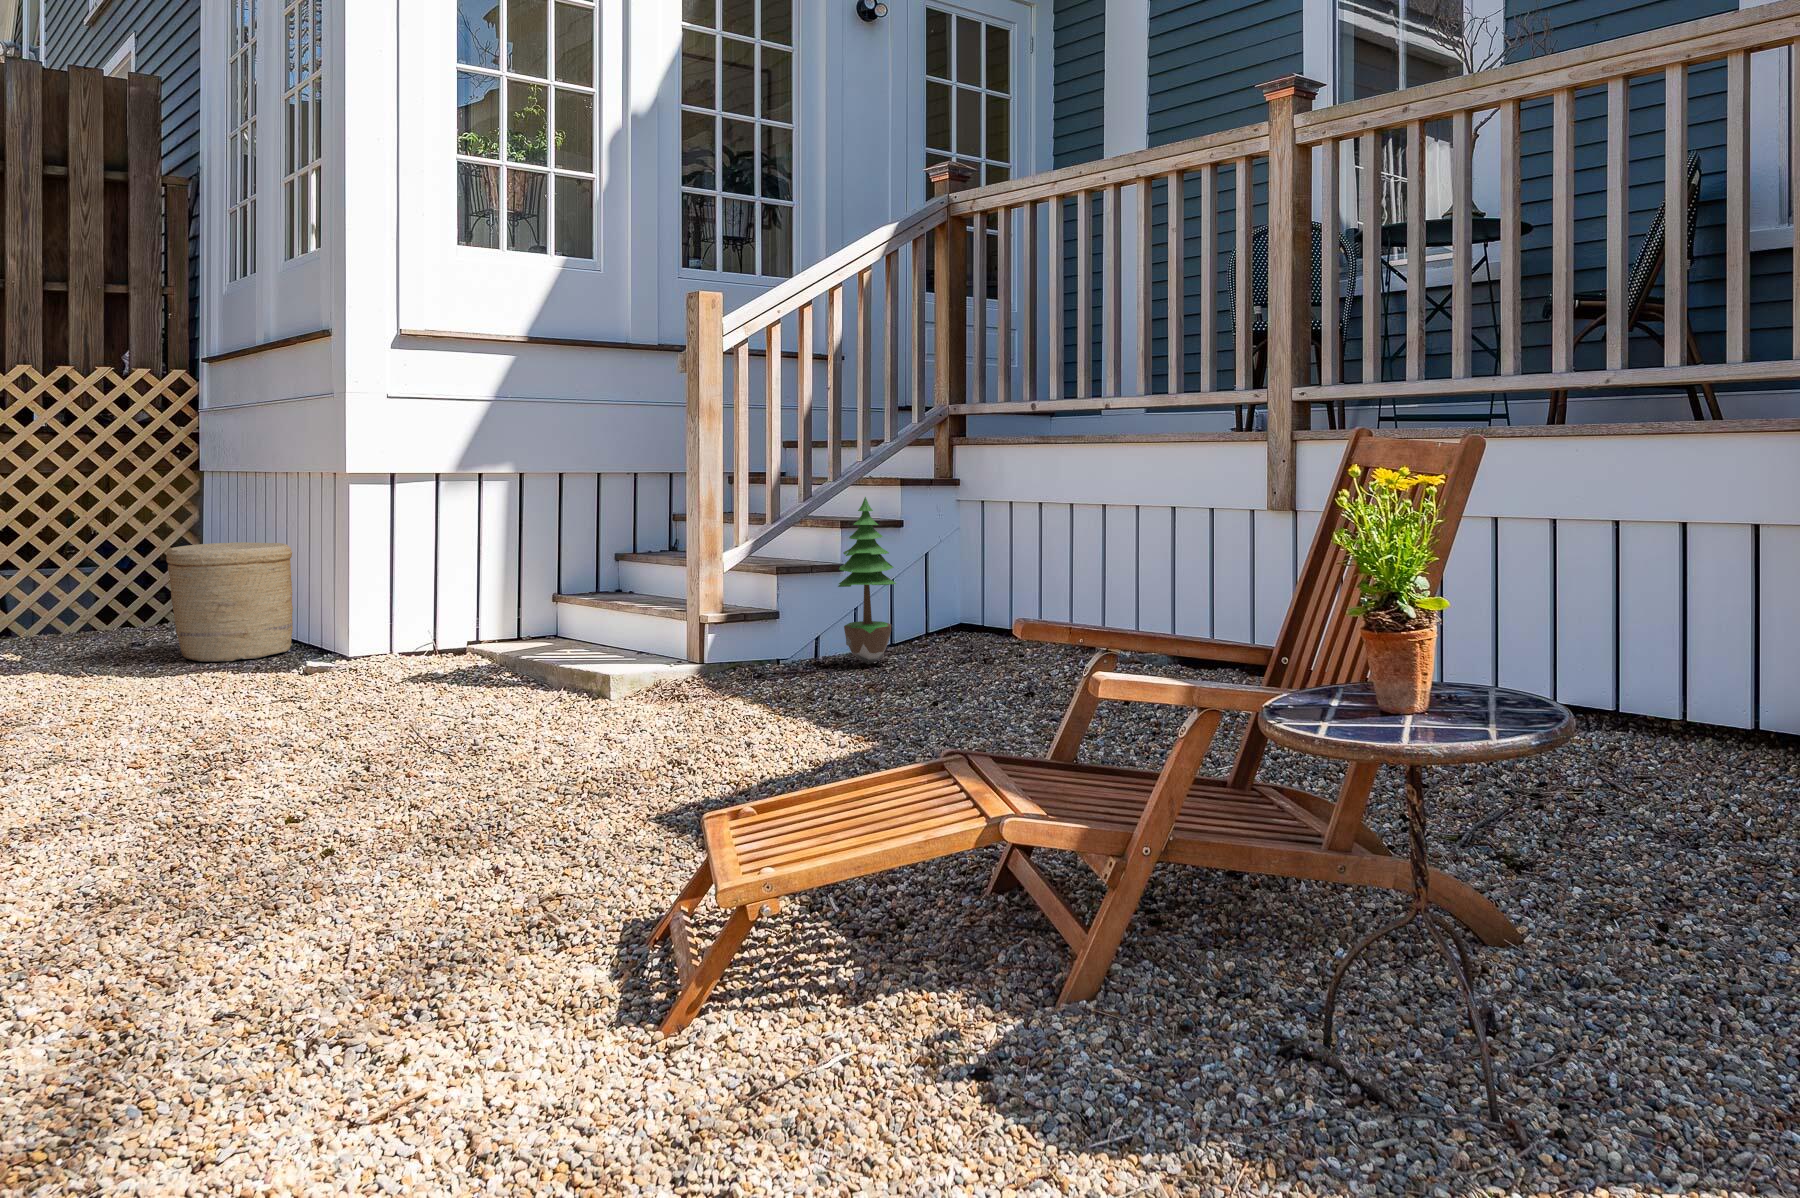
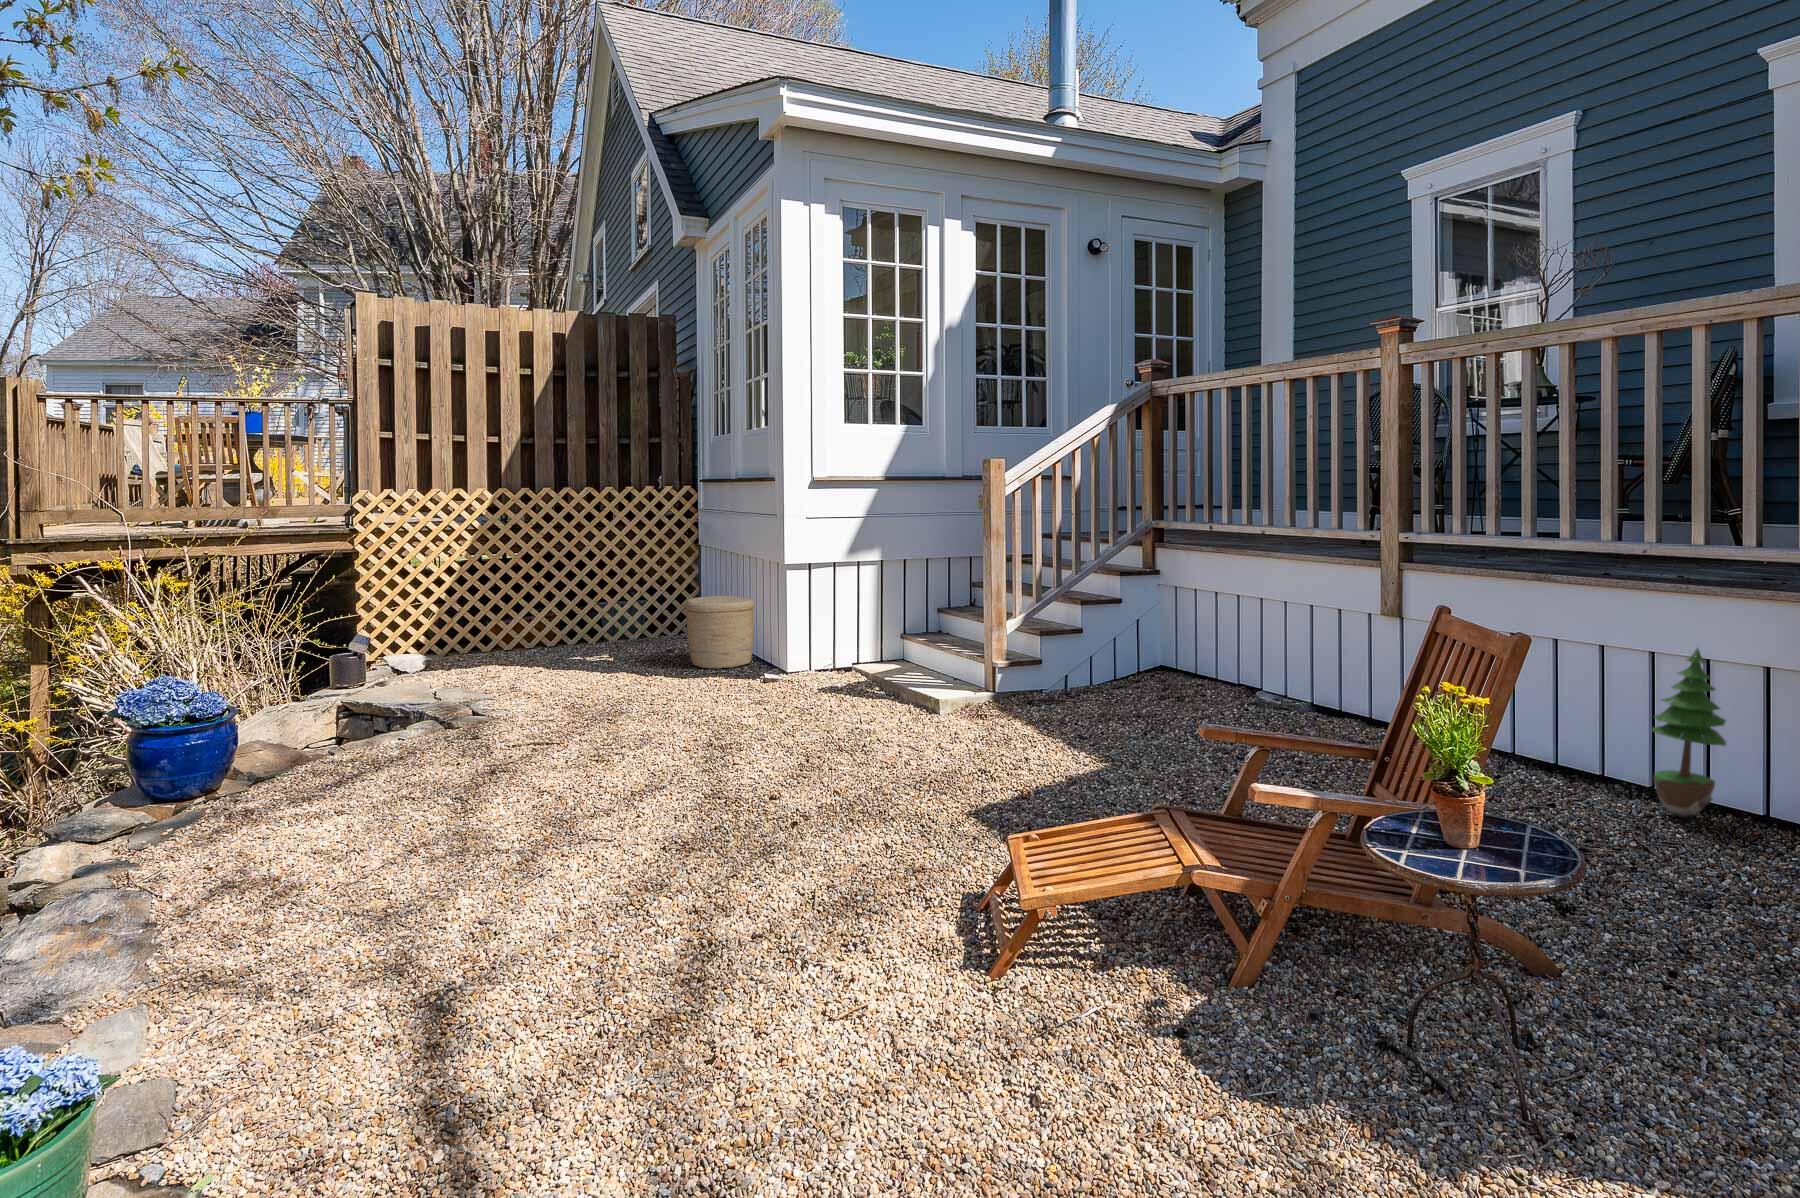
potted tree: present [838,497,896,665] -> present [1651,648,1726,817]

